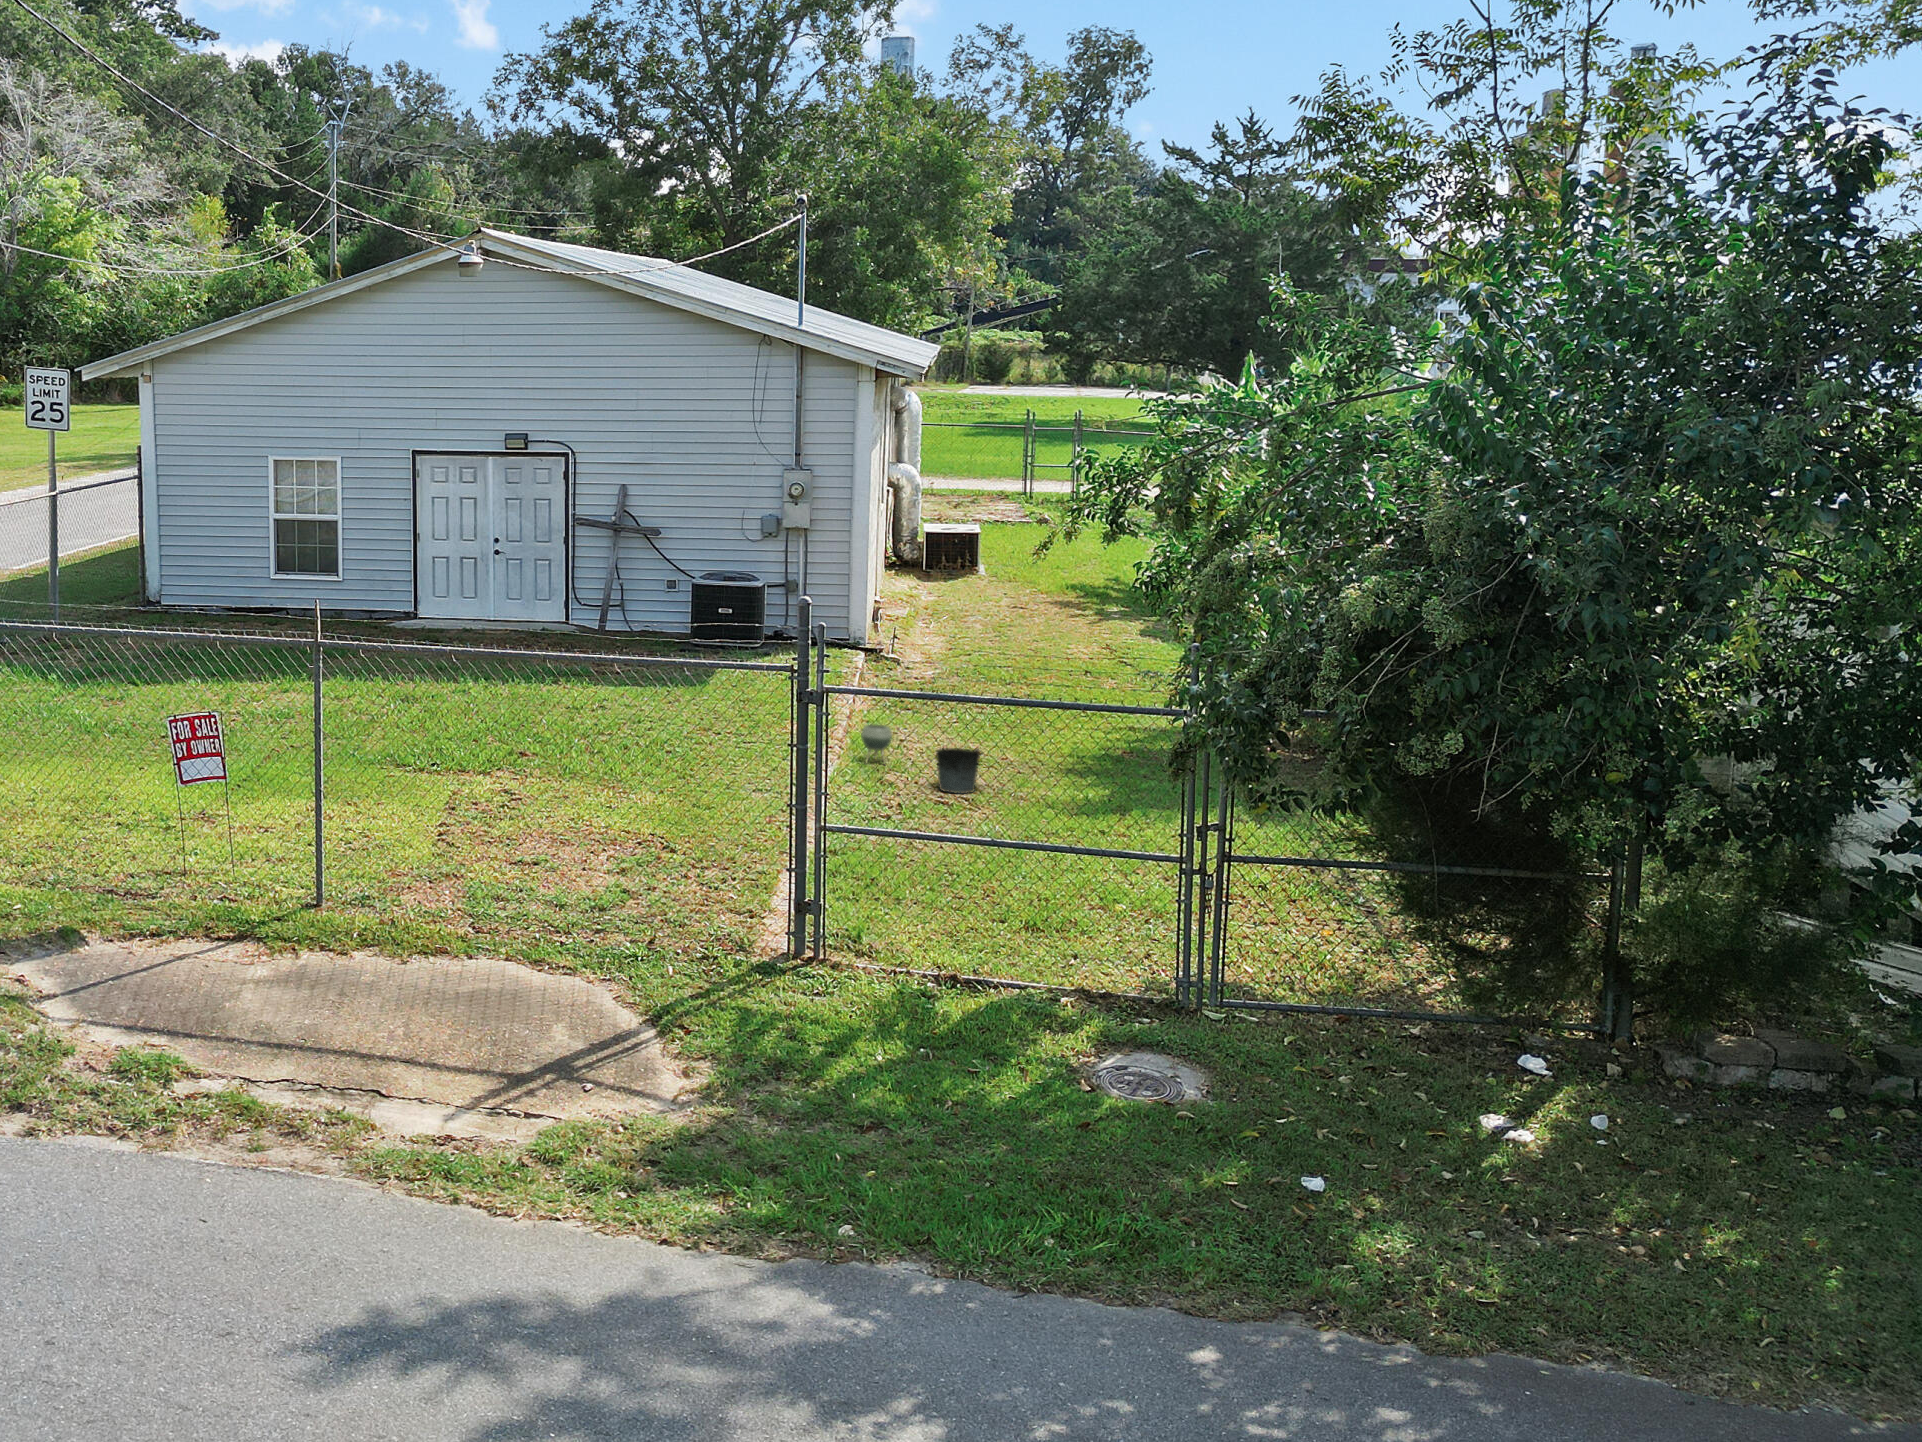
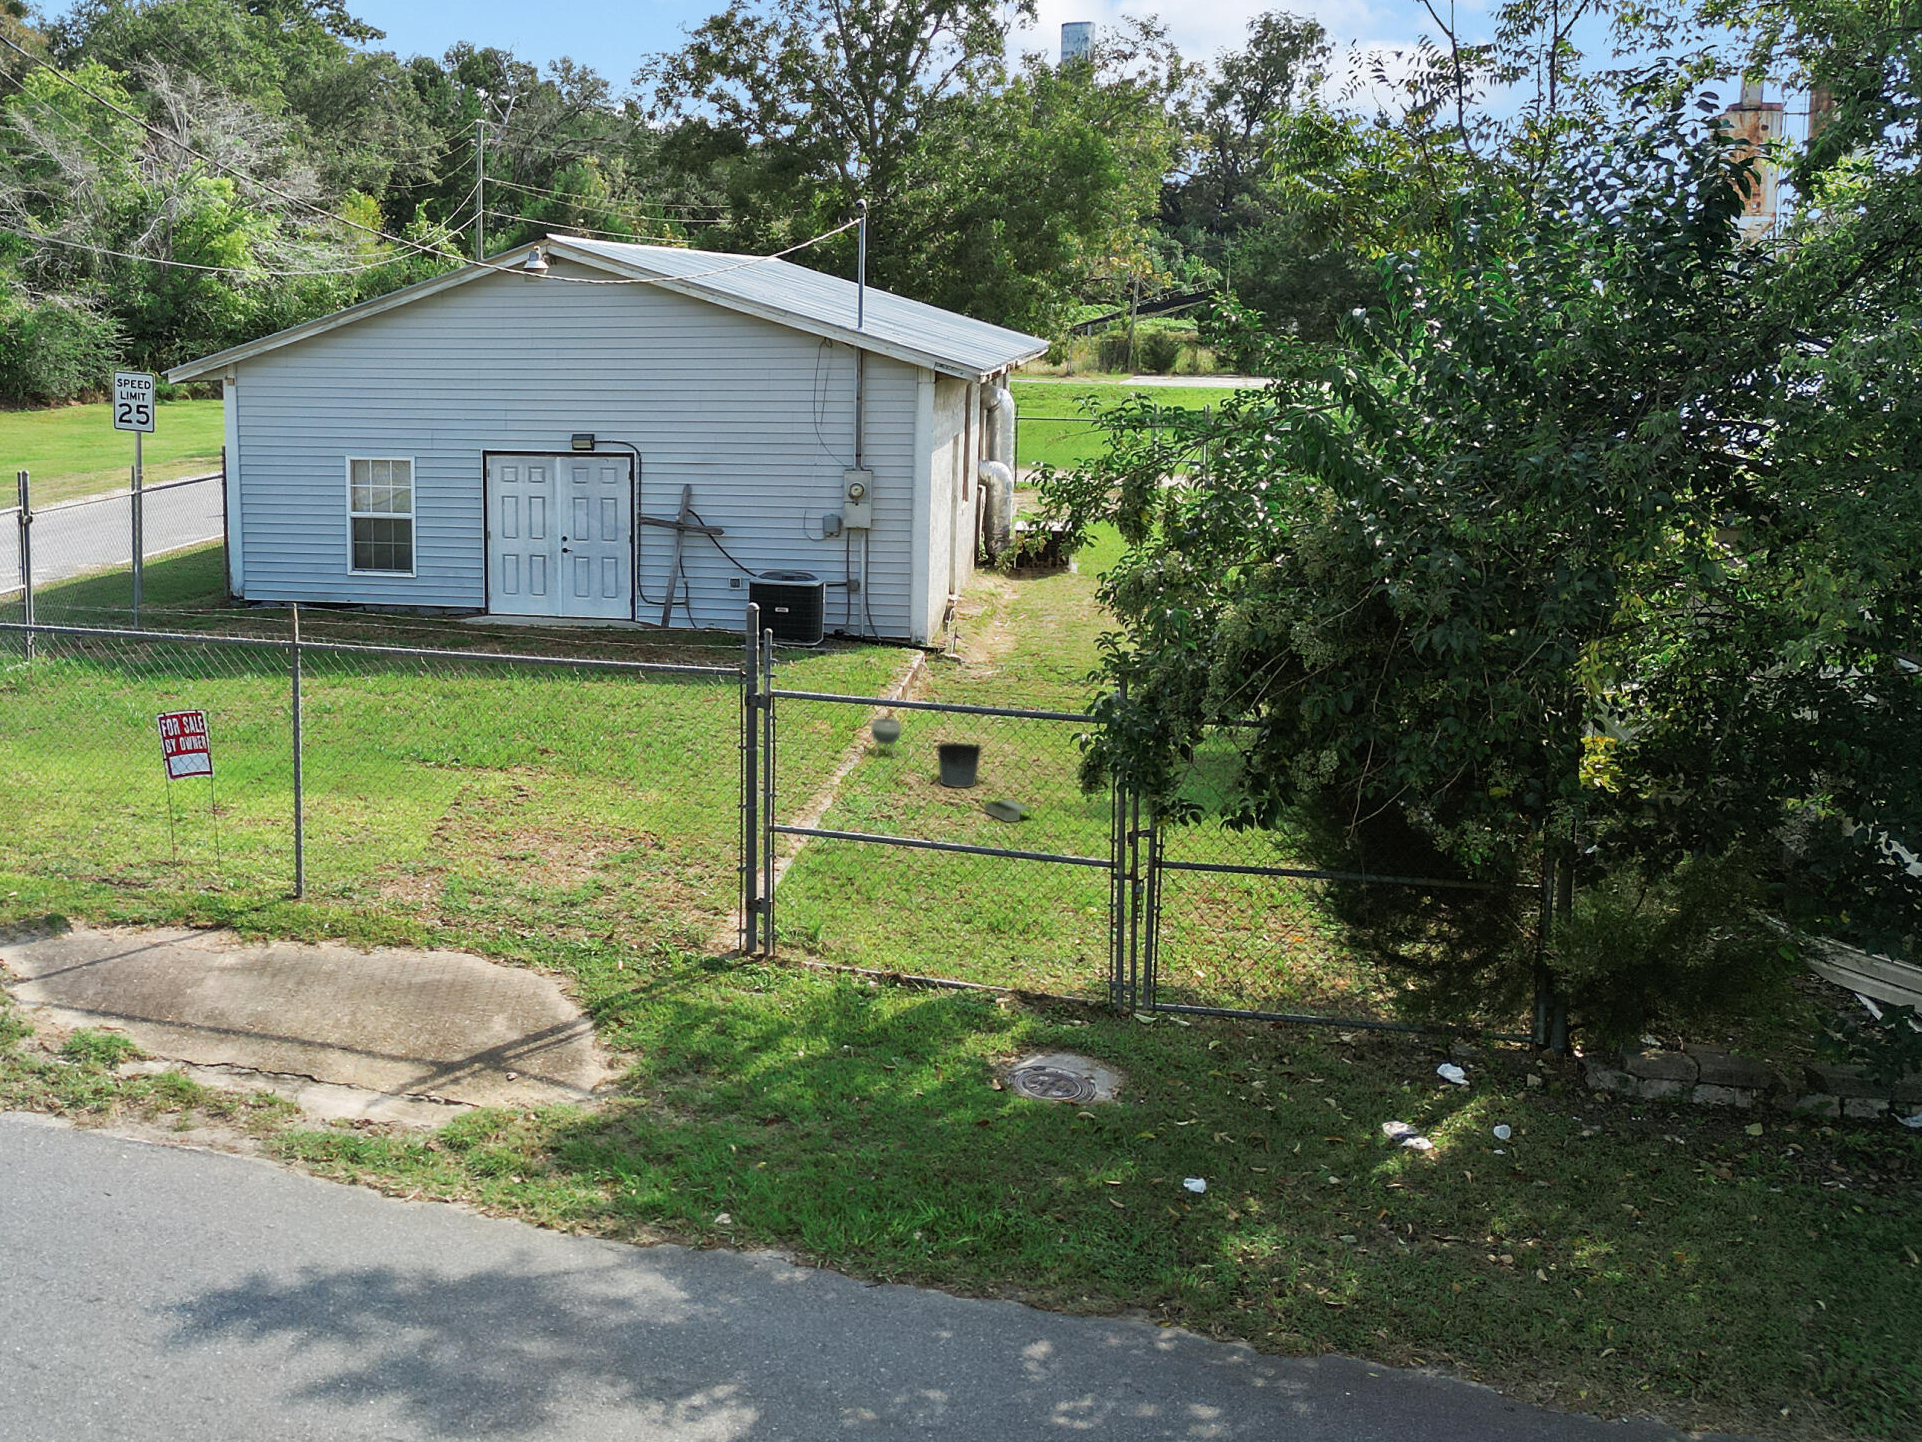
toolbox: none [992,804,1042,827] -> present [985,800,1031,822]

